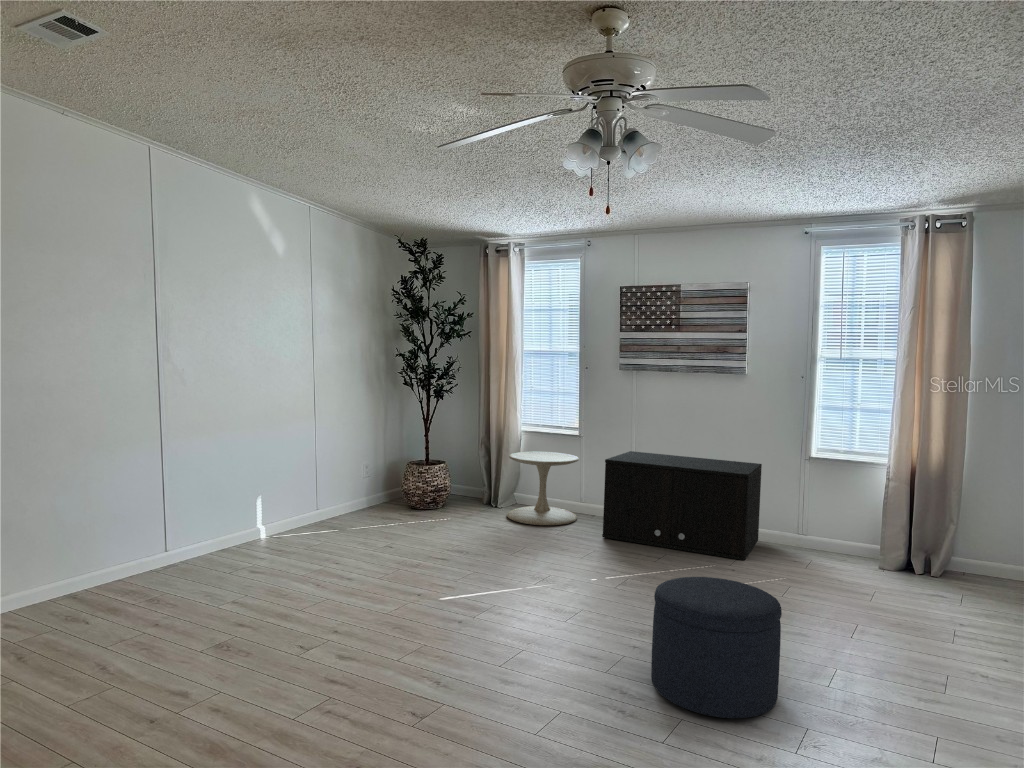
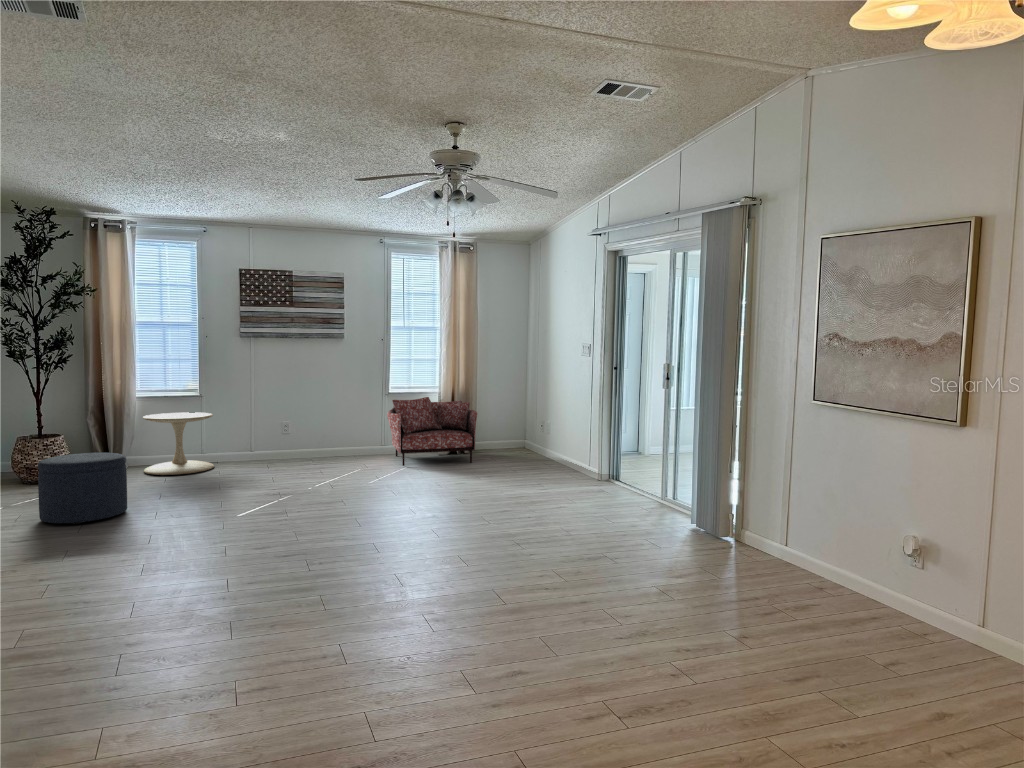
storage cabinet: present [602,451,762,560] -> none [252,402,365,471]
armchair: none [788,469,951,596] -> present [387,397,477,466]
ottoman: present [651,577,782,718] -> present [38,453,127,524]

